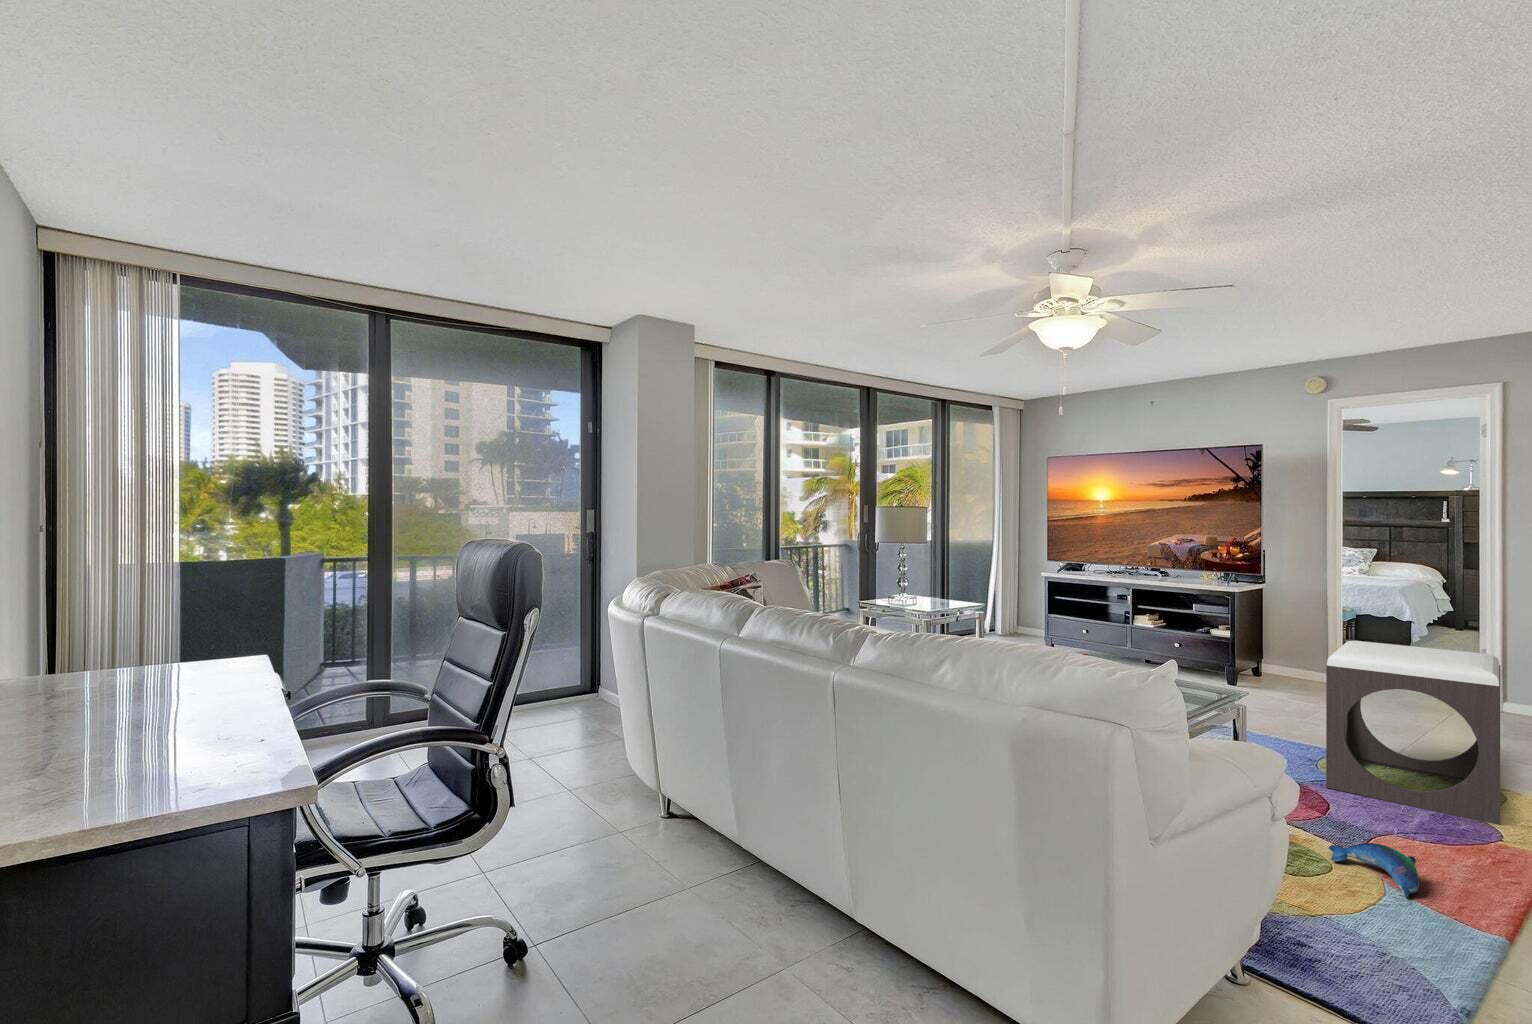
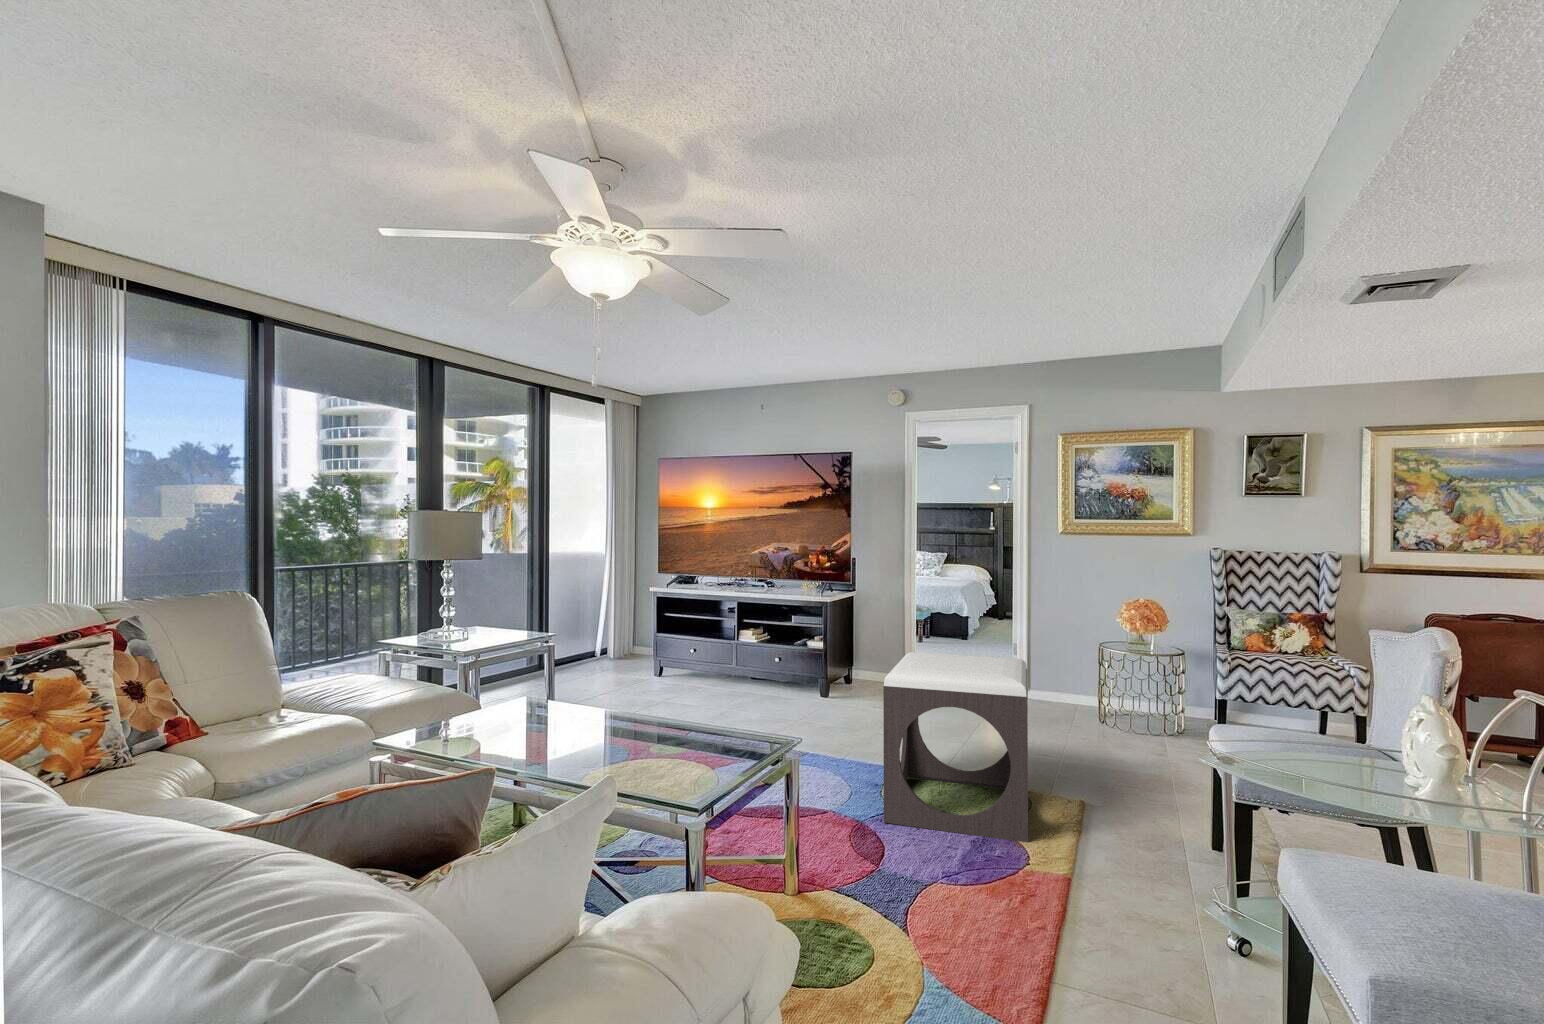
plush toy: present [1329,843,1419,897] -> none [871,914,955,990]

